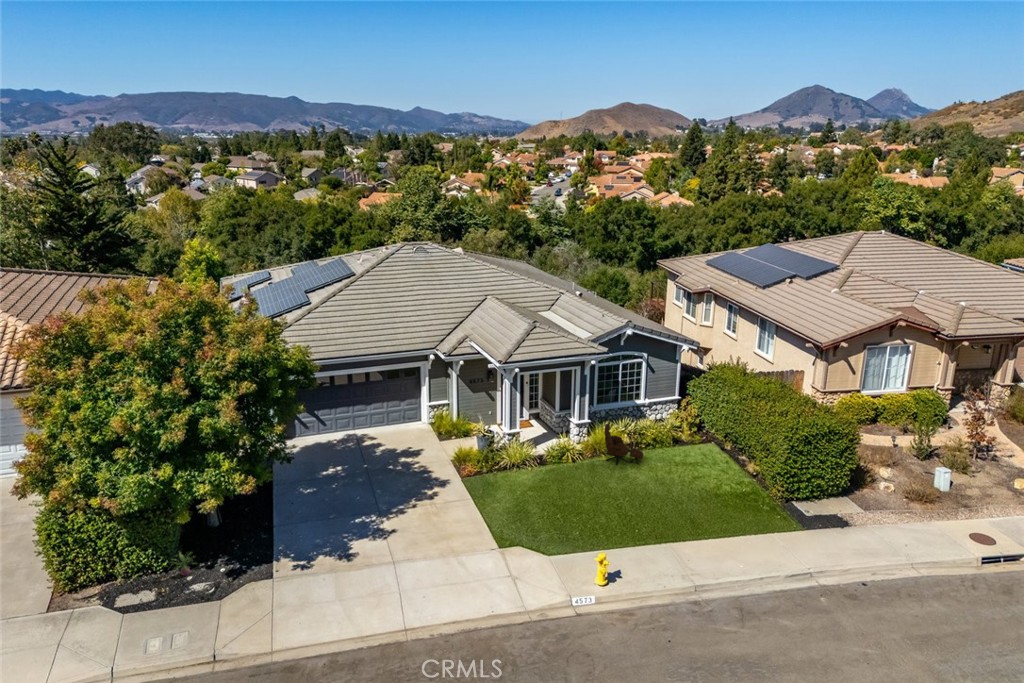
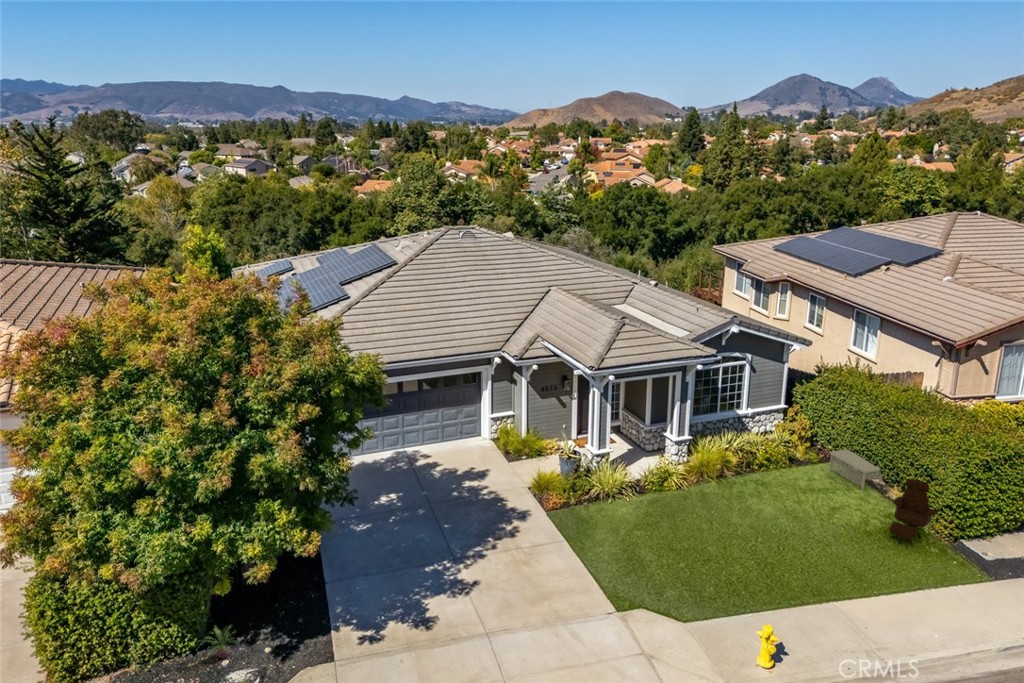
lounge chair: present [605,424,643,465] -> present [889,479,937,544]
storage bench: none [708,433,749,466] -> present [829,449,882,490]

